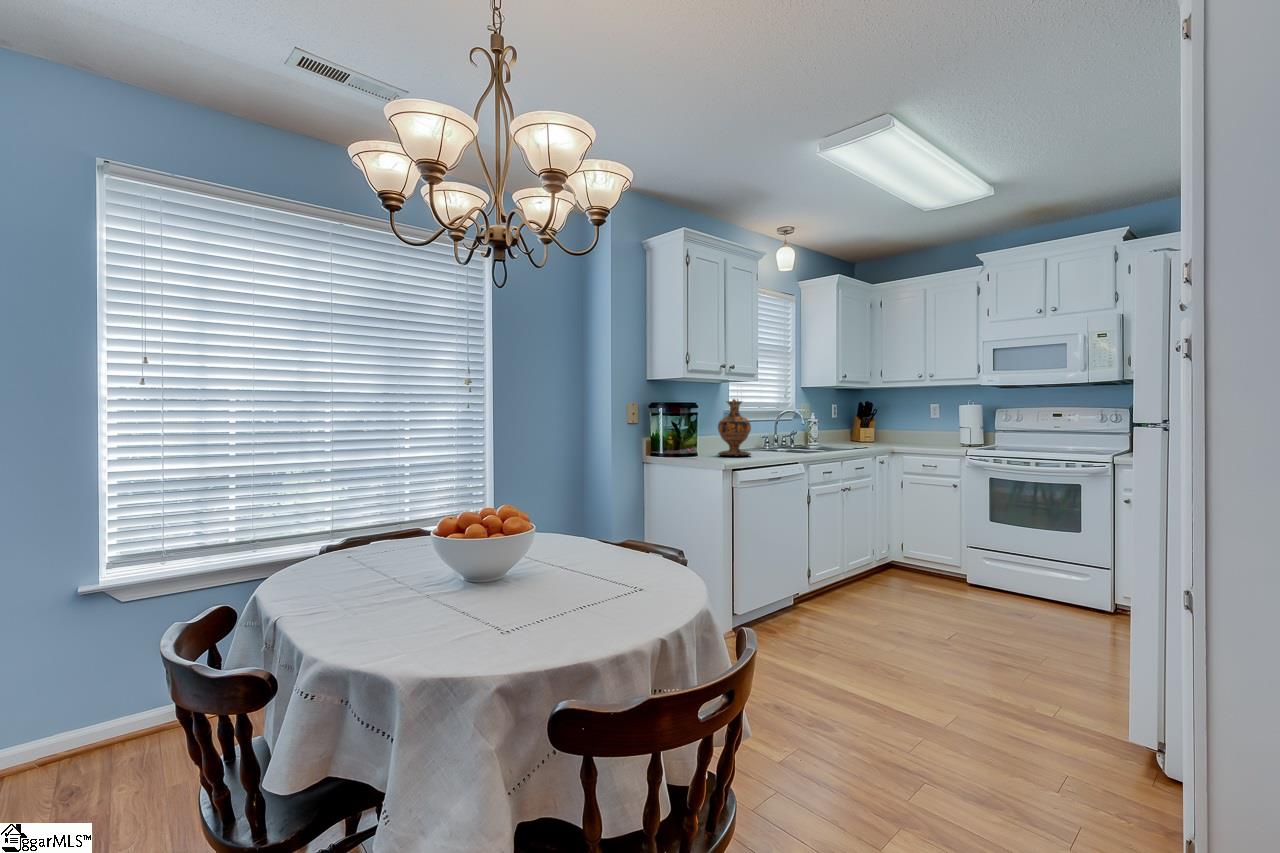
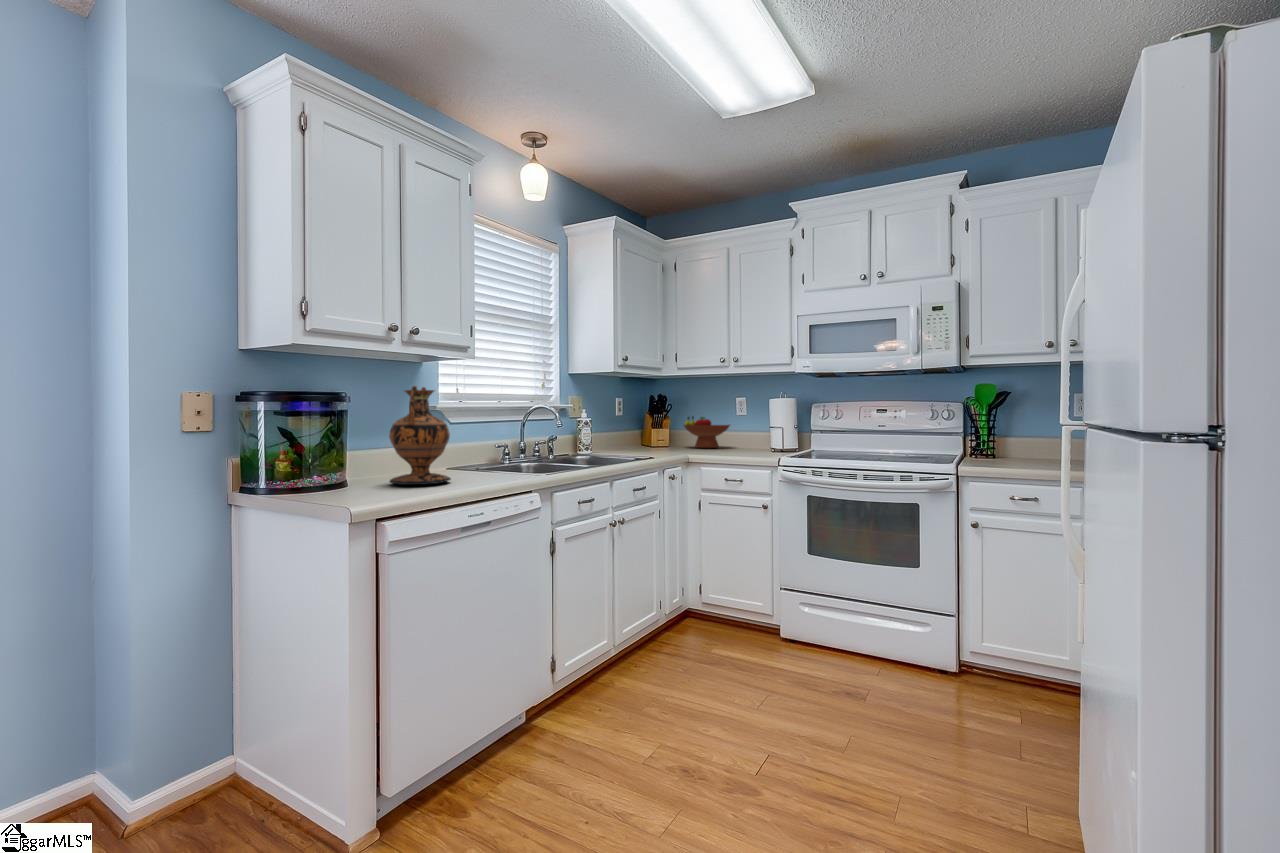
fruit bowl: none [885,418,926,443] -> present [684,416,730,448]

